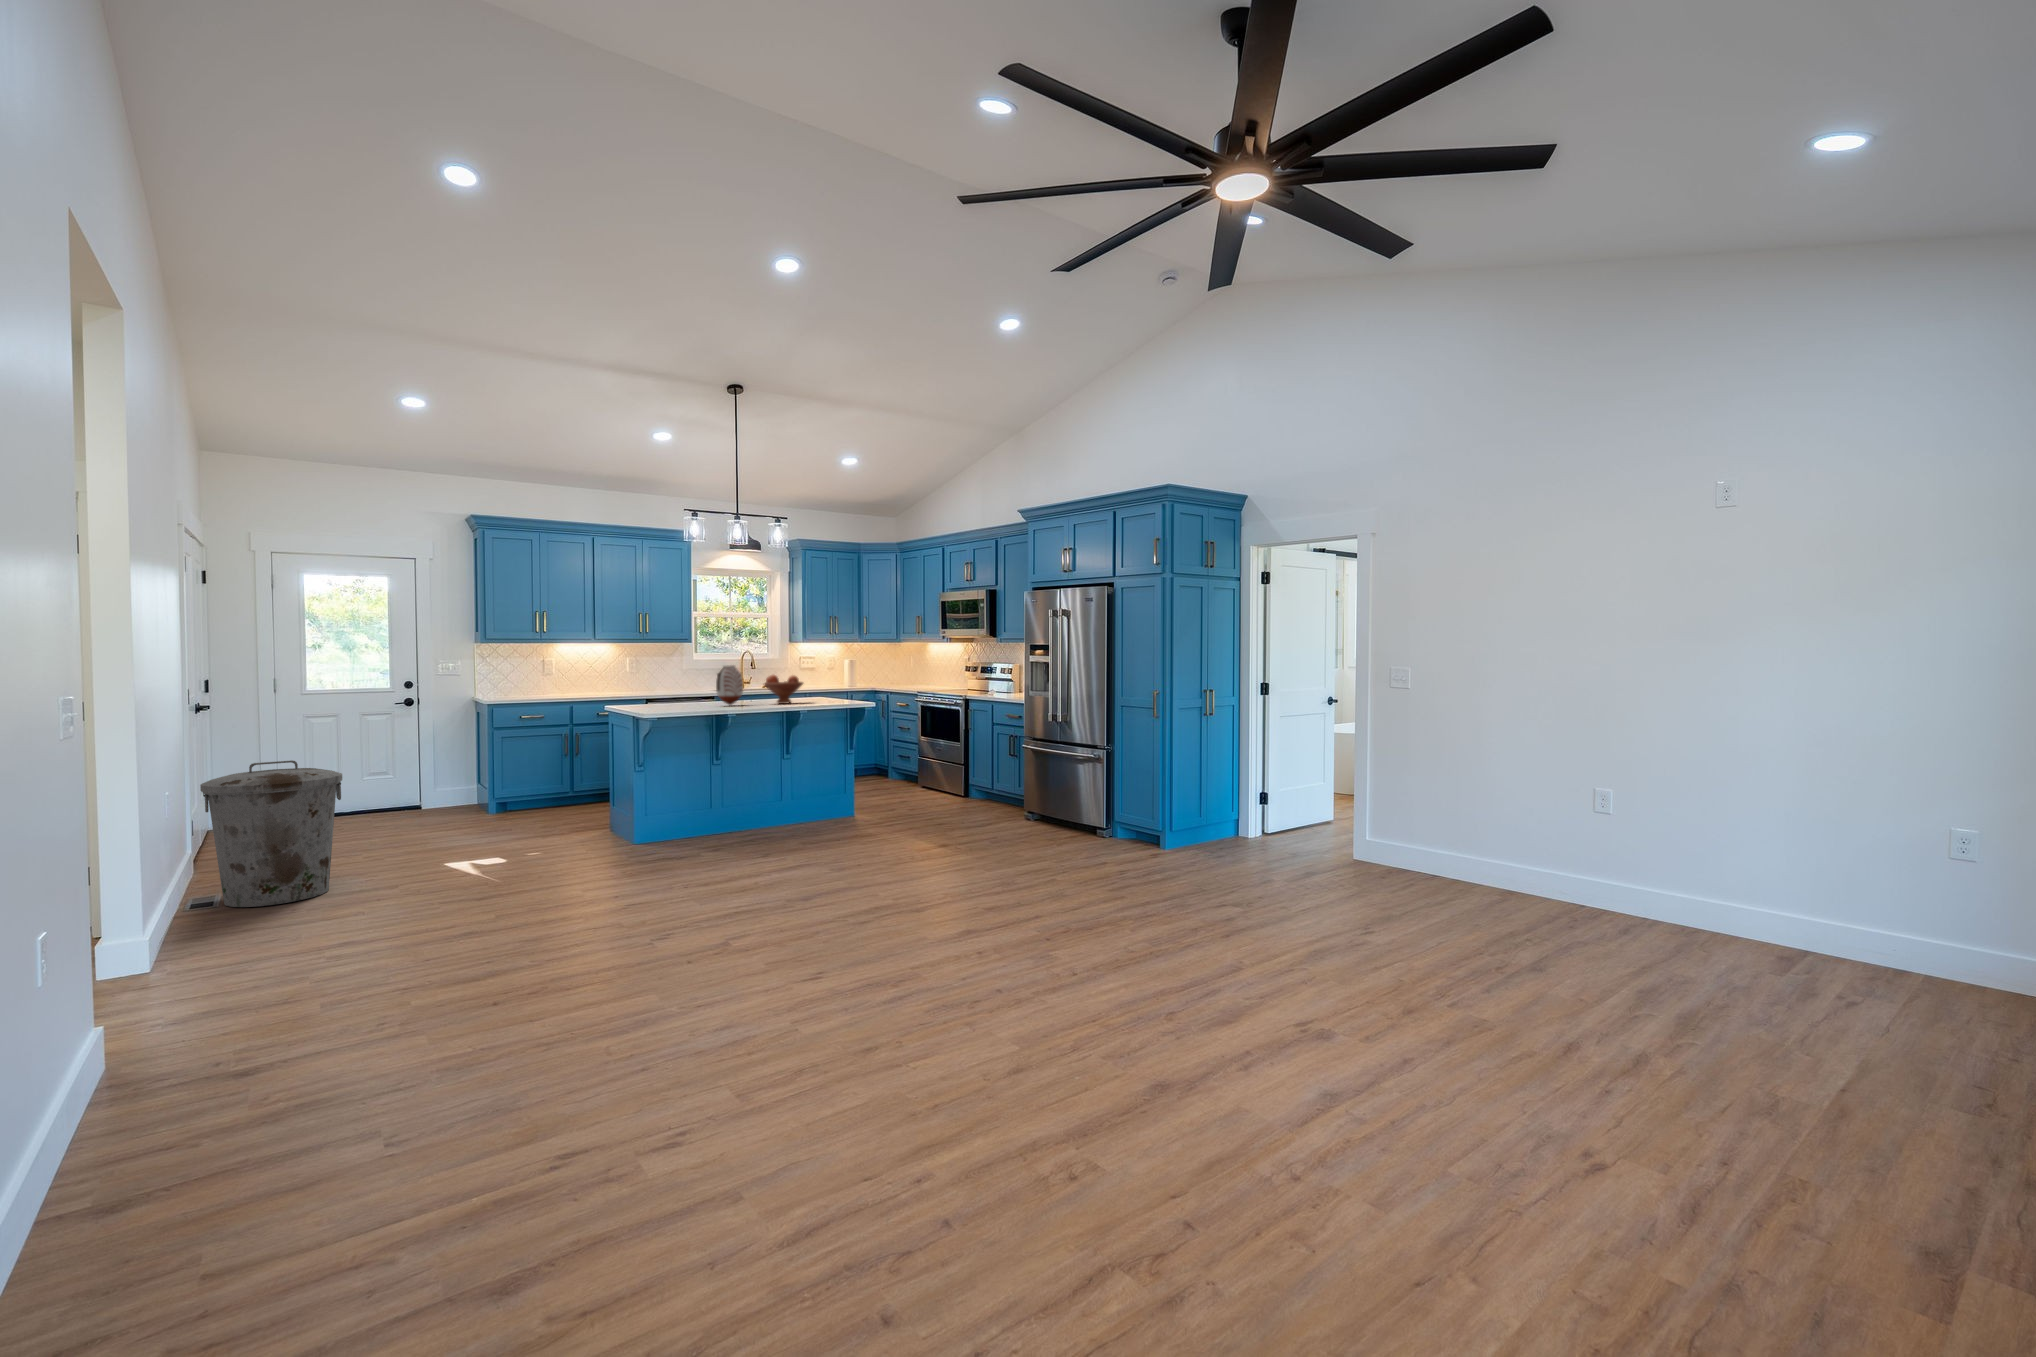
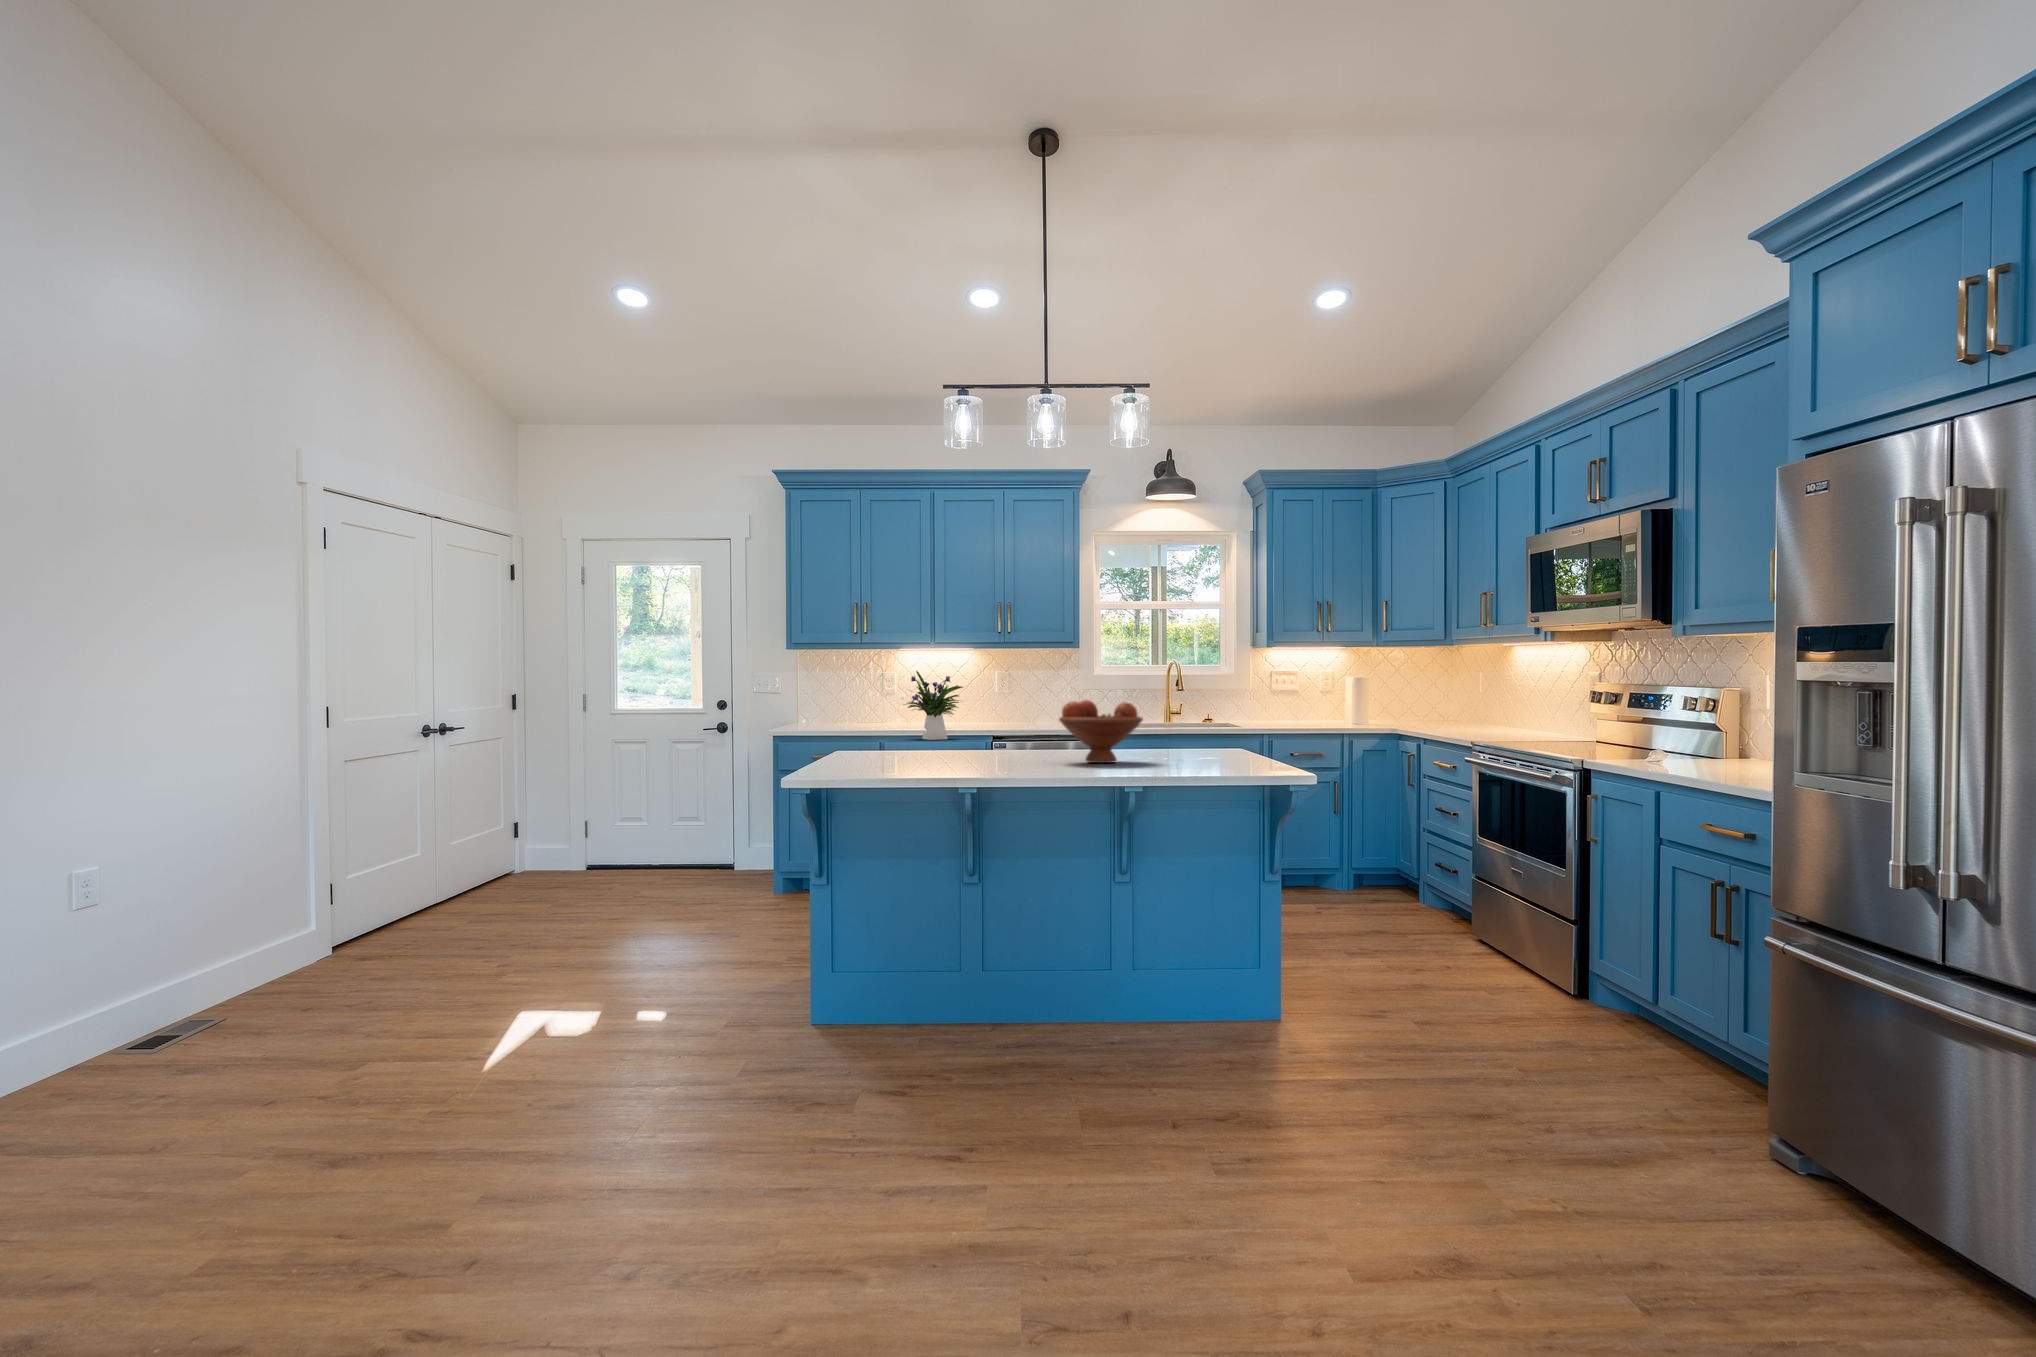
flower arrangement: none [578,659,625,705] -> present [907,671,963,740]
vase: present [716,665,743,705] -> none [973,679,1025,760]
trash can: present [200,760,342,907] -> none [130,817,362,1058]

